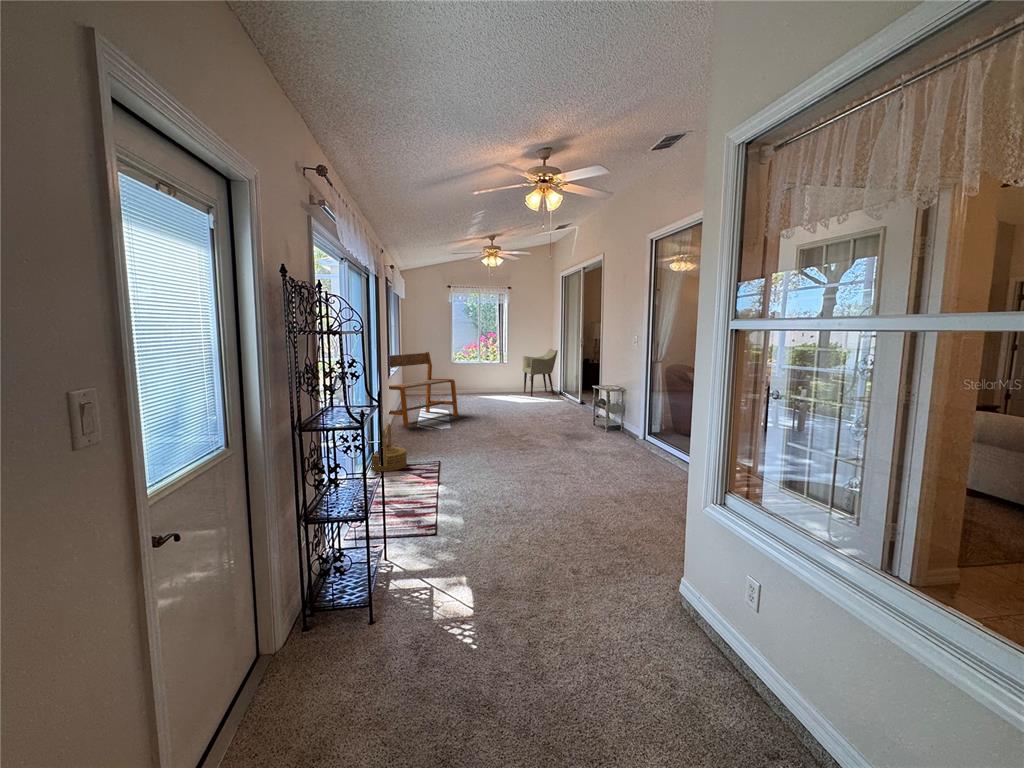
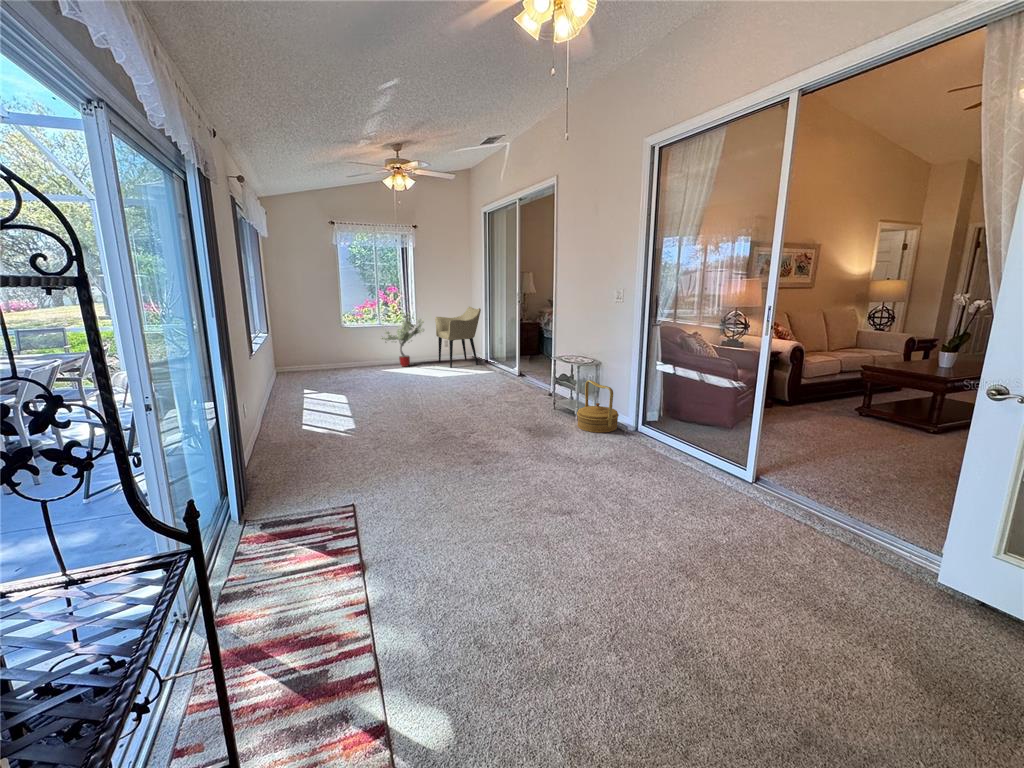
bench: present [389,352,458,428] -> none [229,315,362,433]
potted tree: none [479,352,514,394] -> present [382,313,424,367]
woven basket: present [371,423,407,471] -> present [577,380,619,433]

